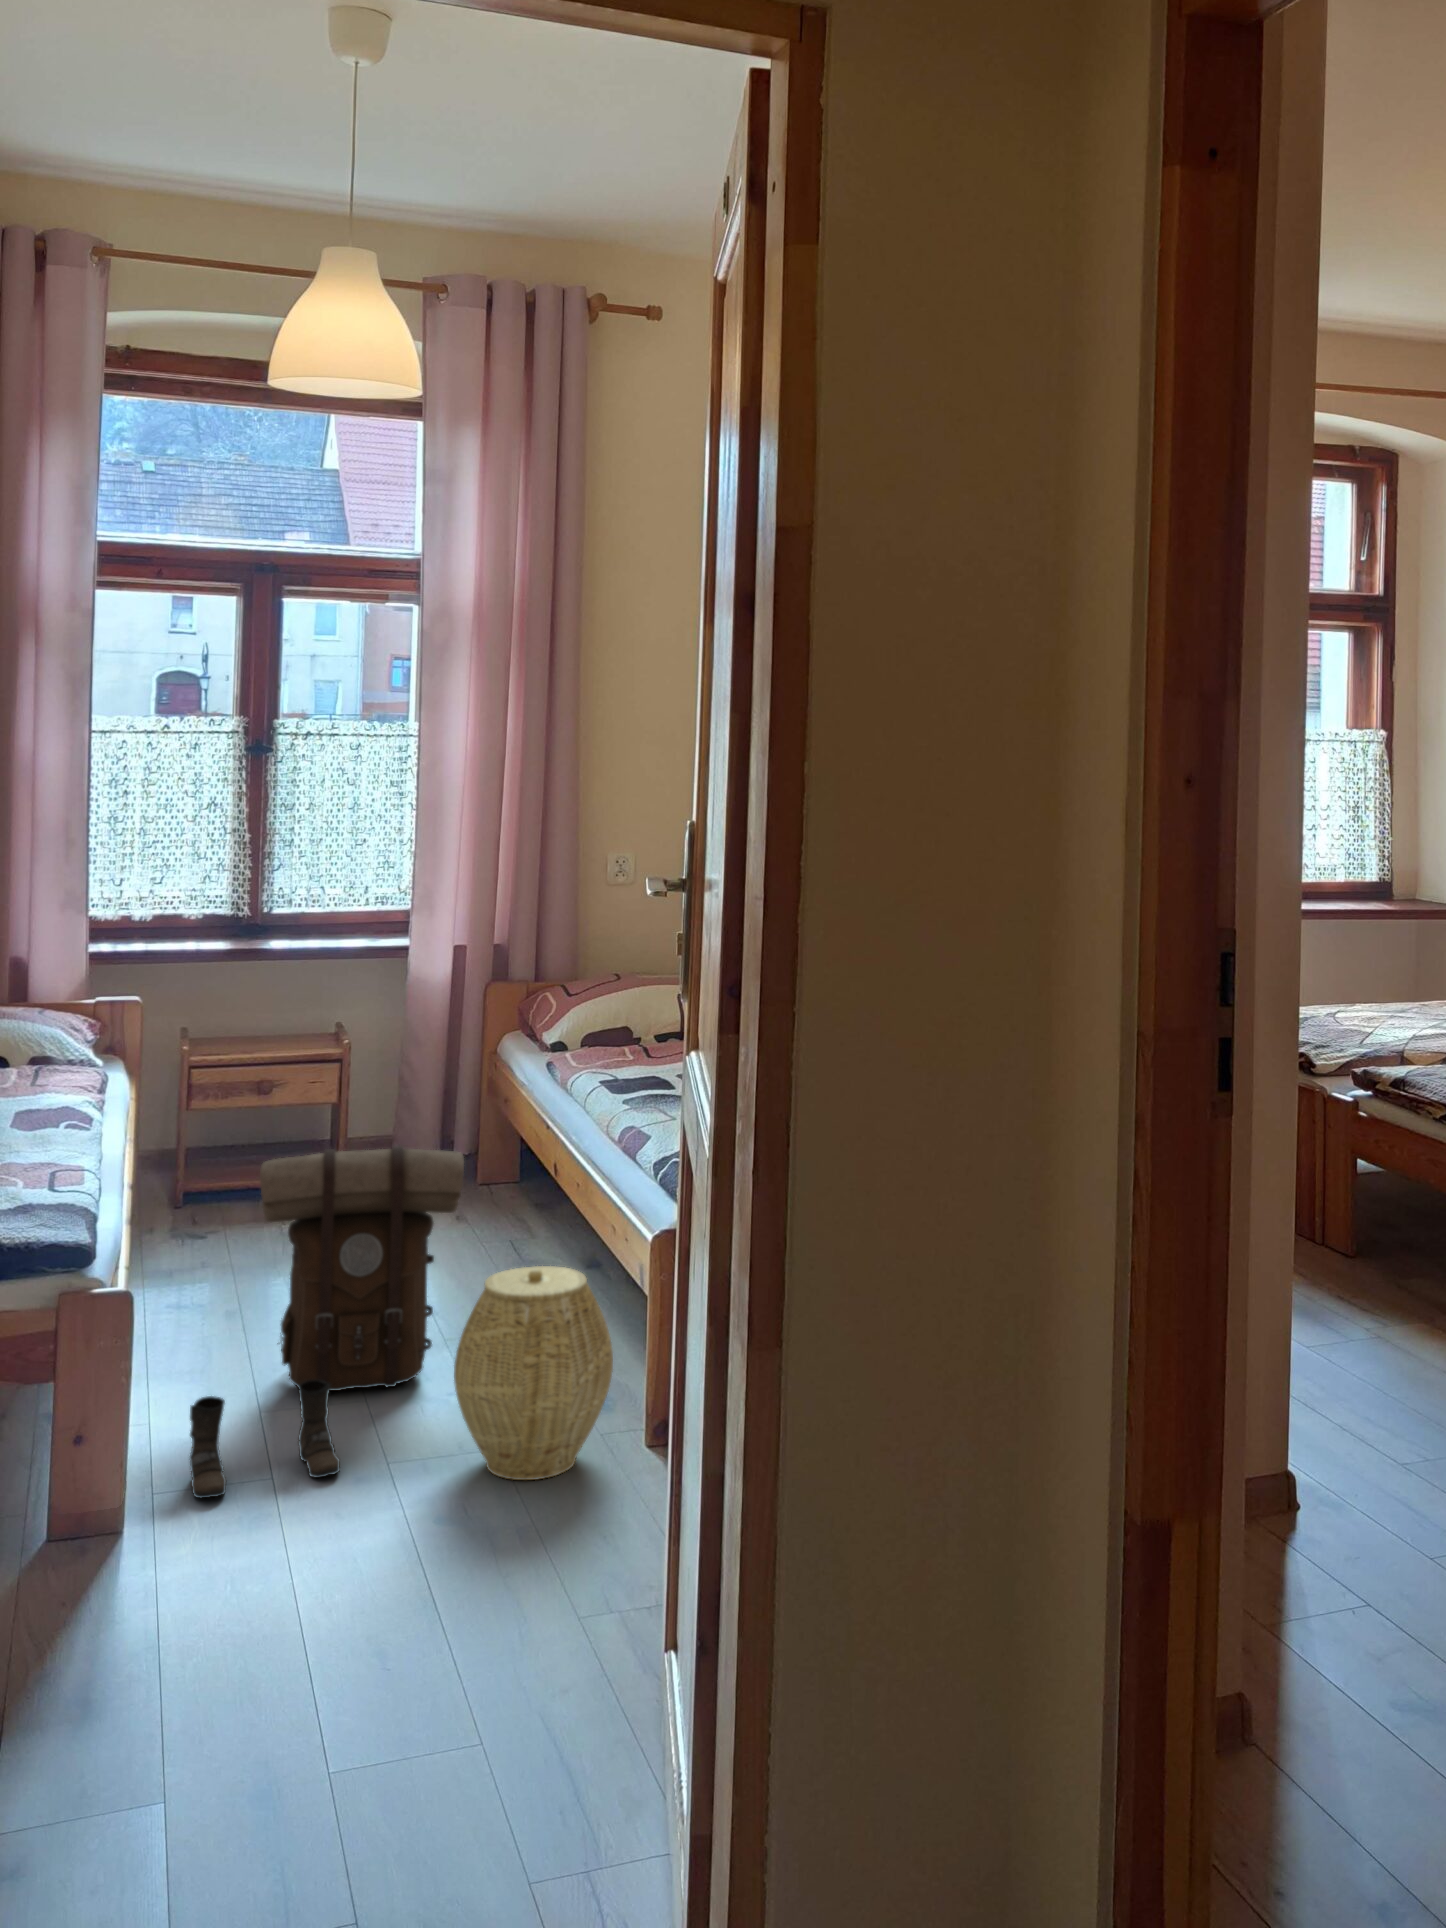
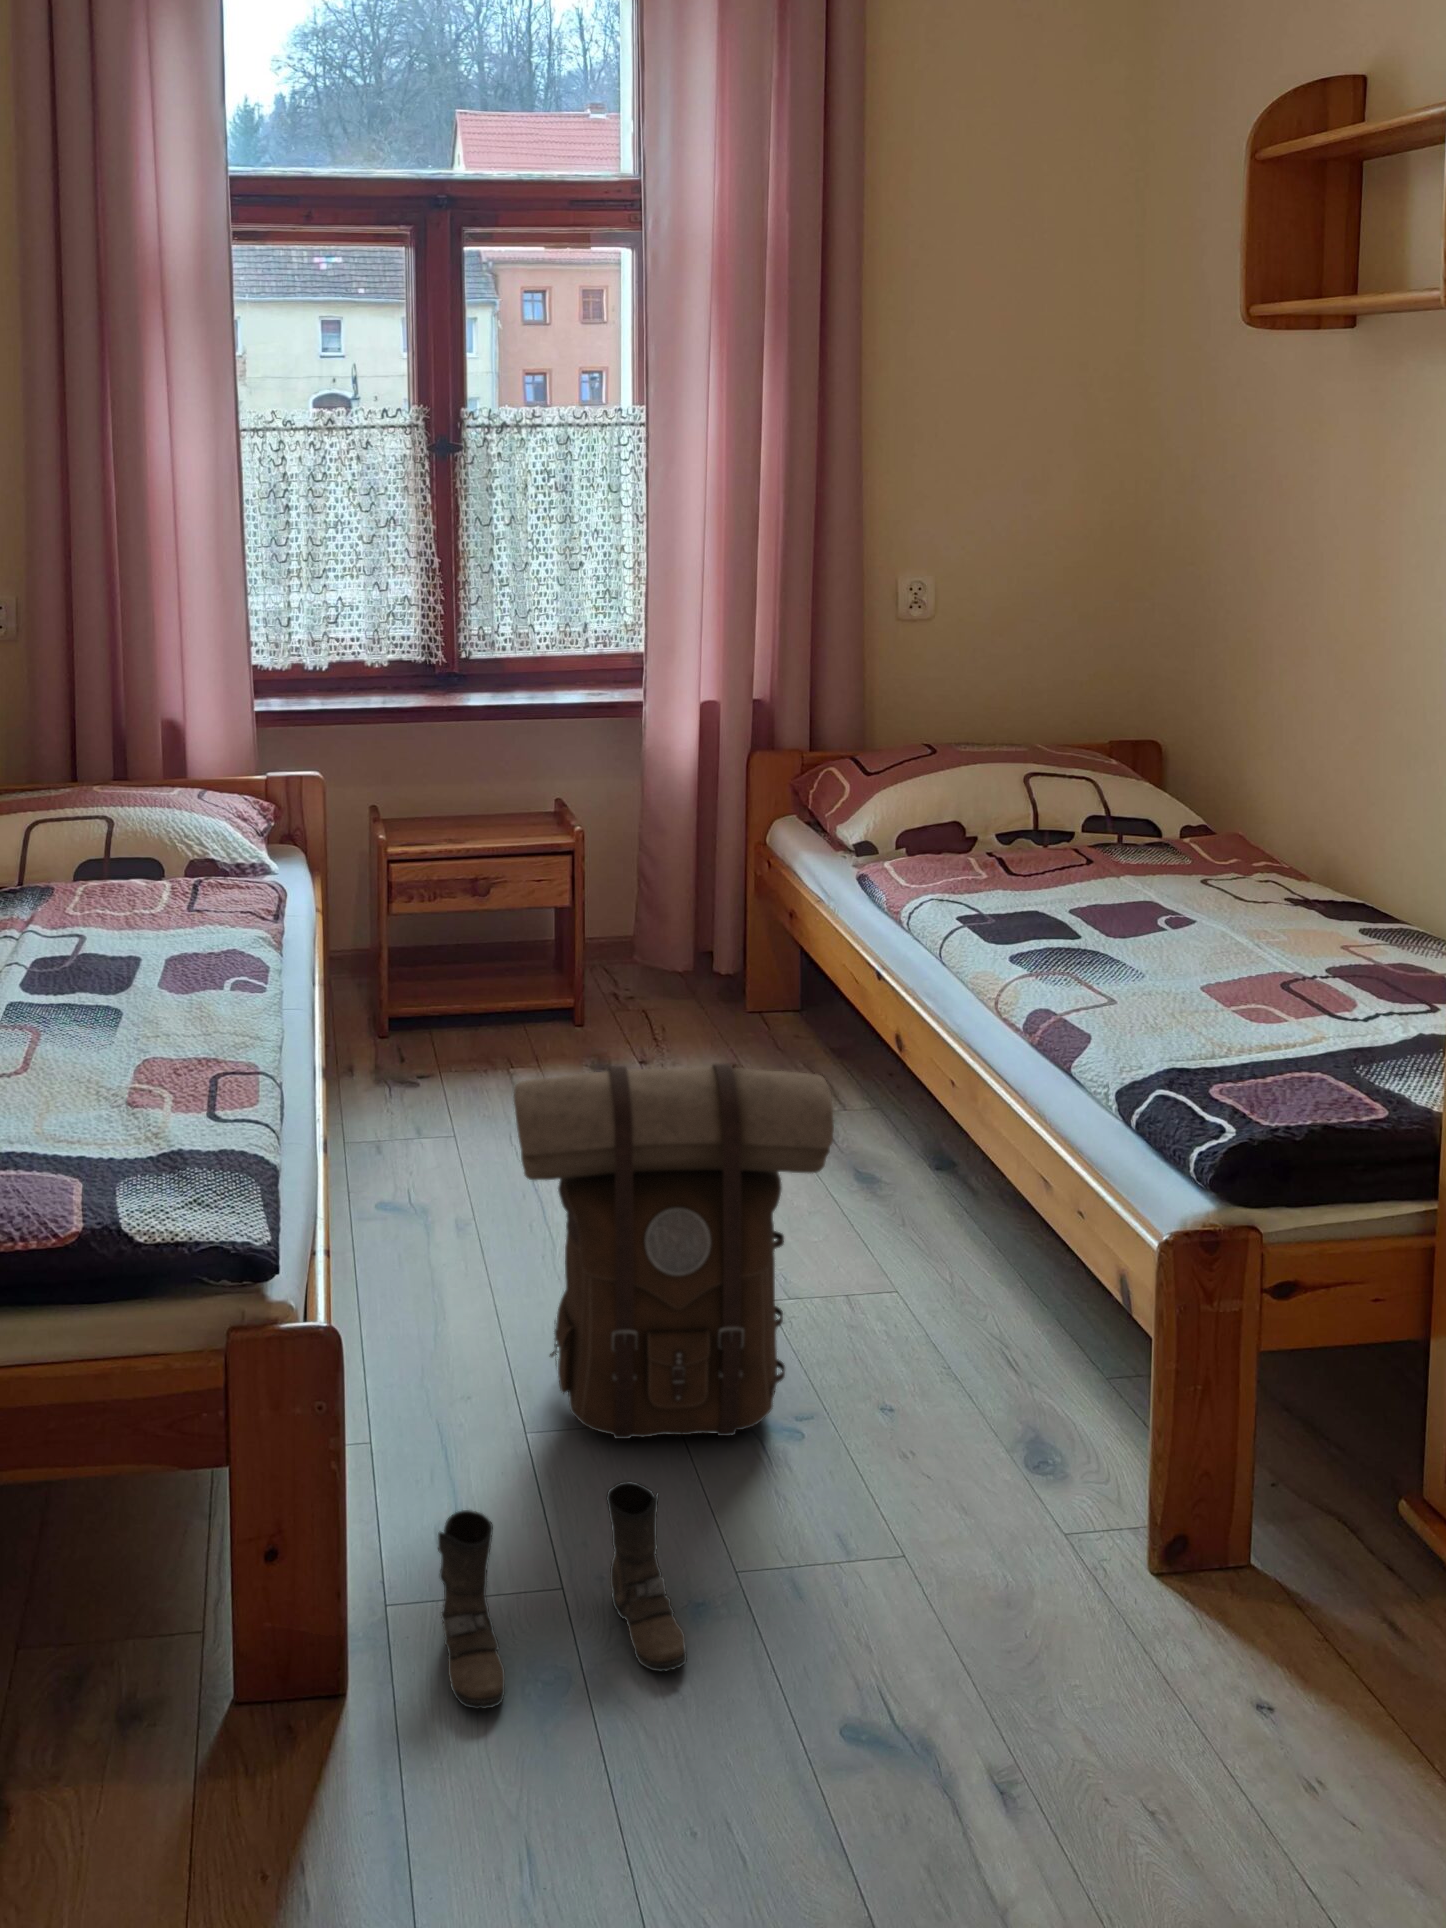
woven basket: present [454,1266,613,1480] -> none [876,1325,1167,1728]

